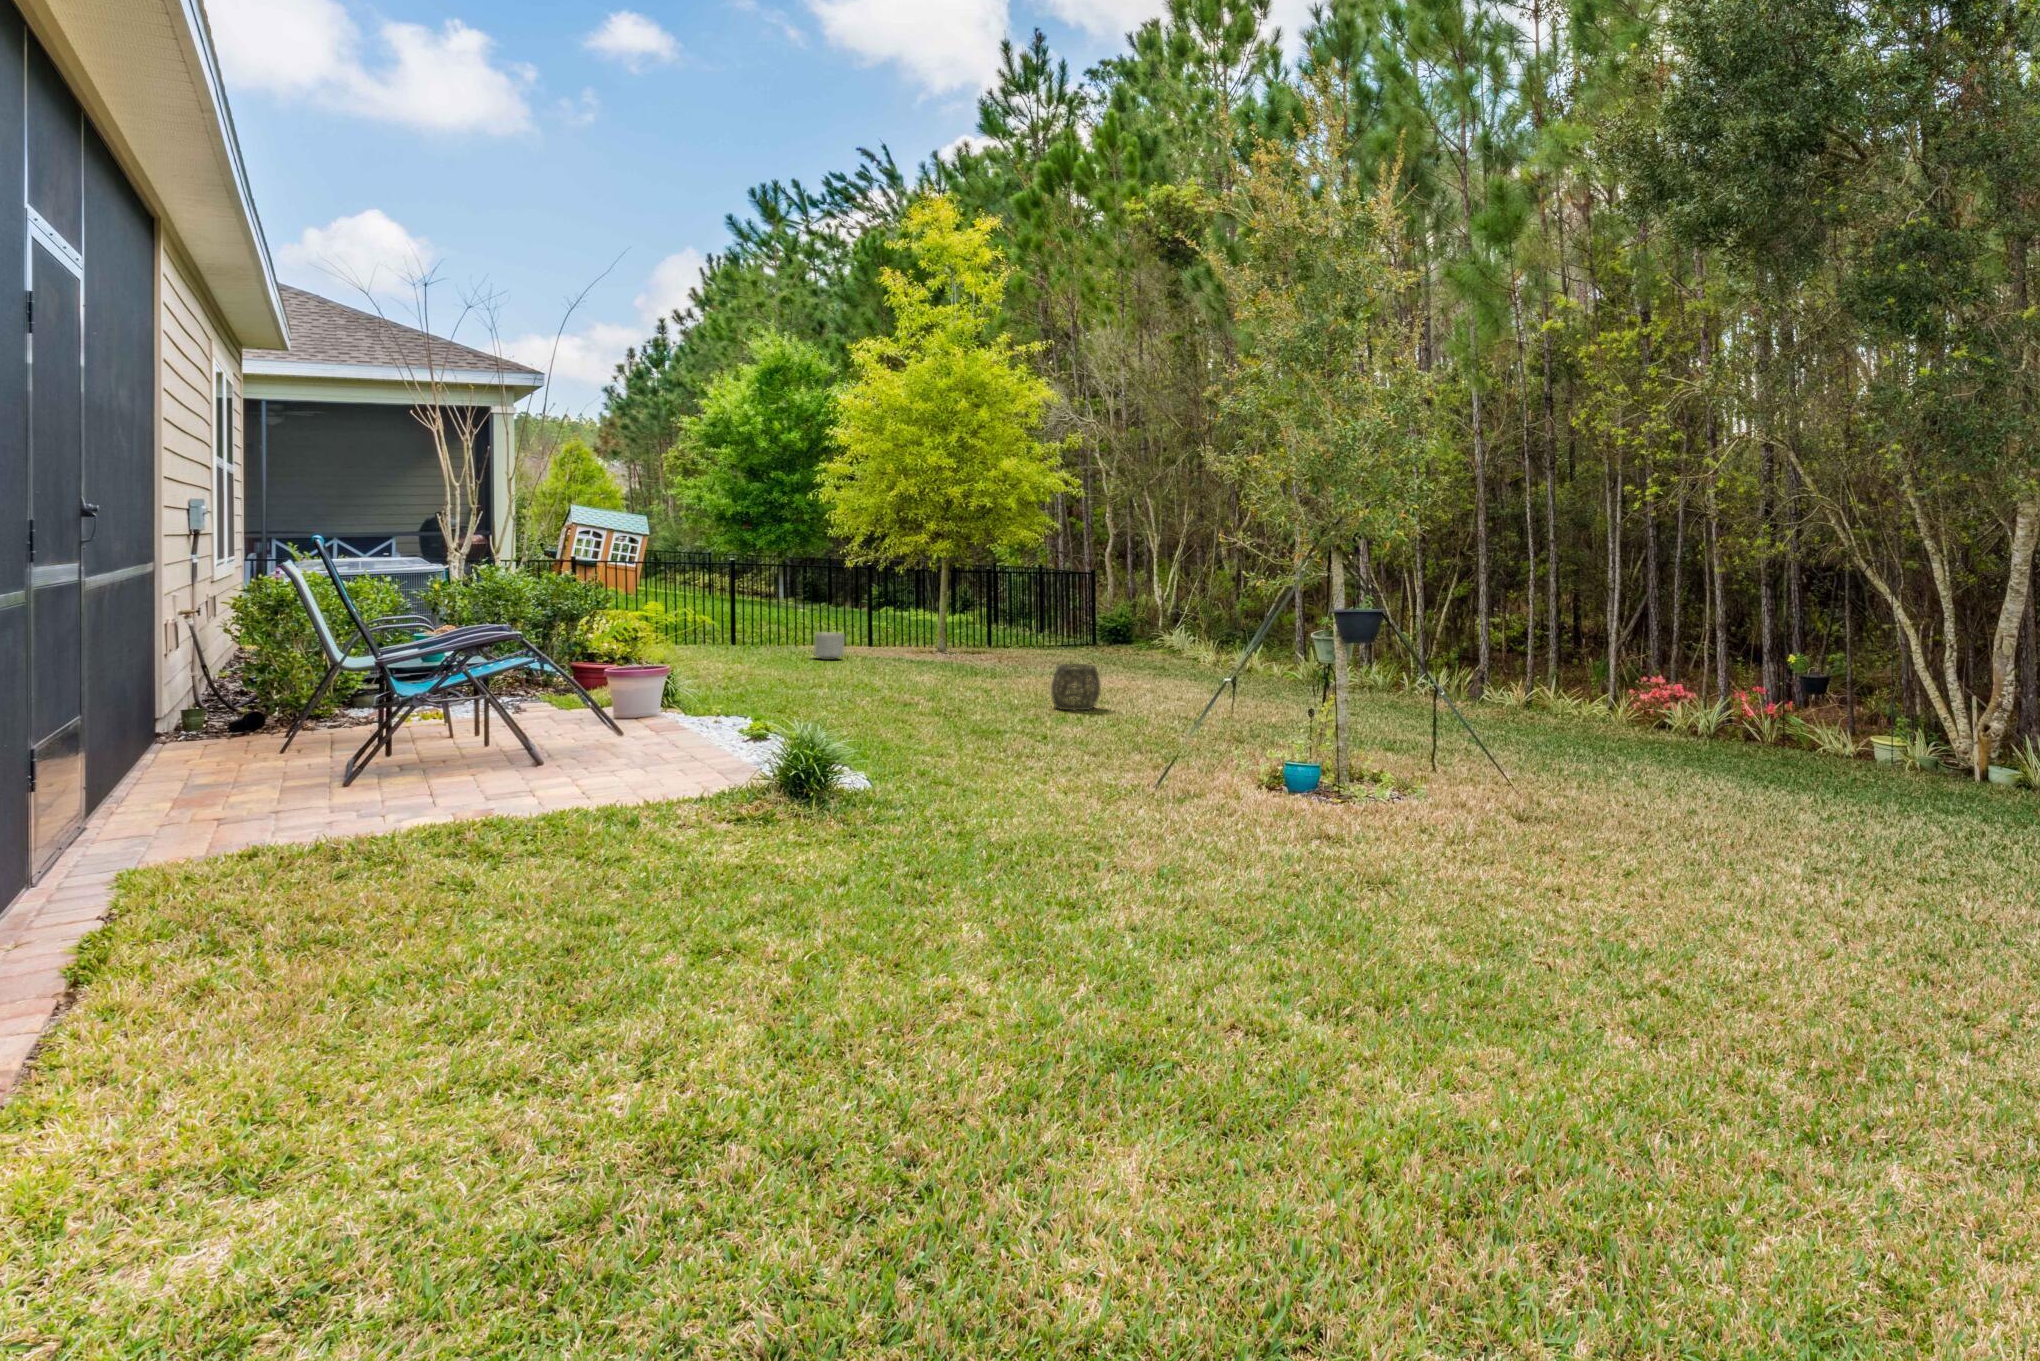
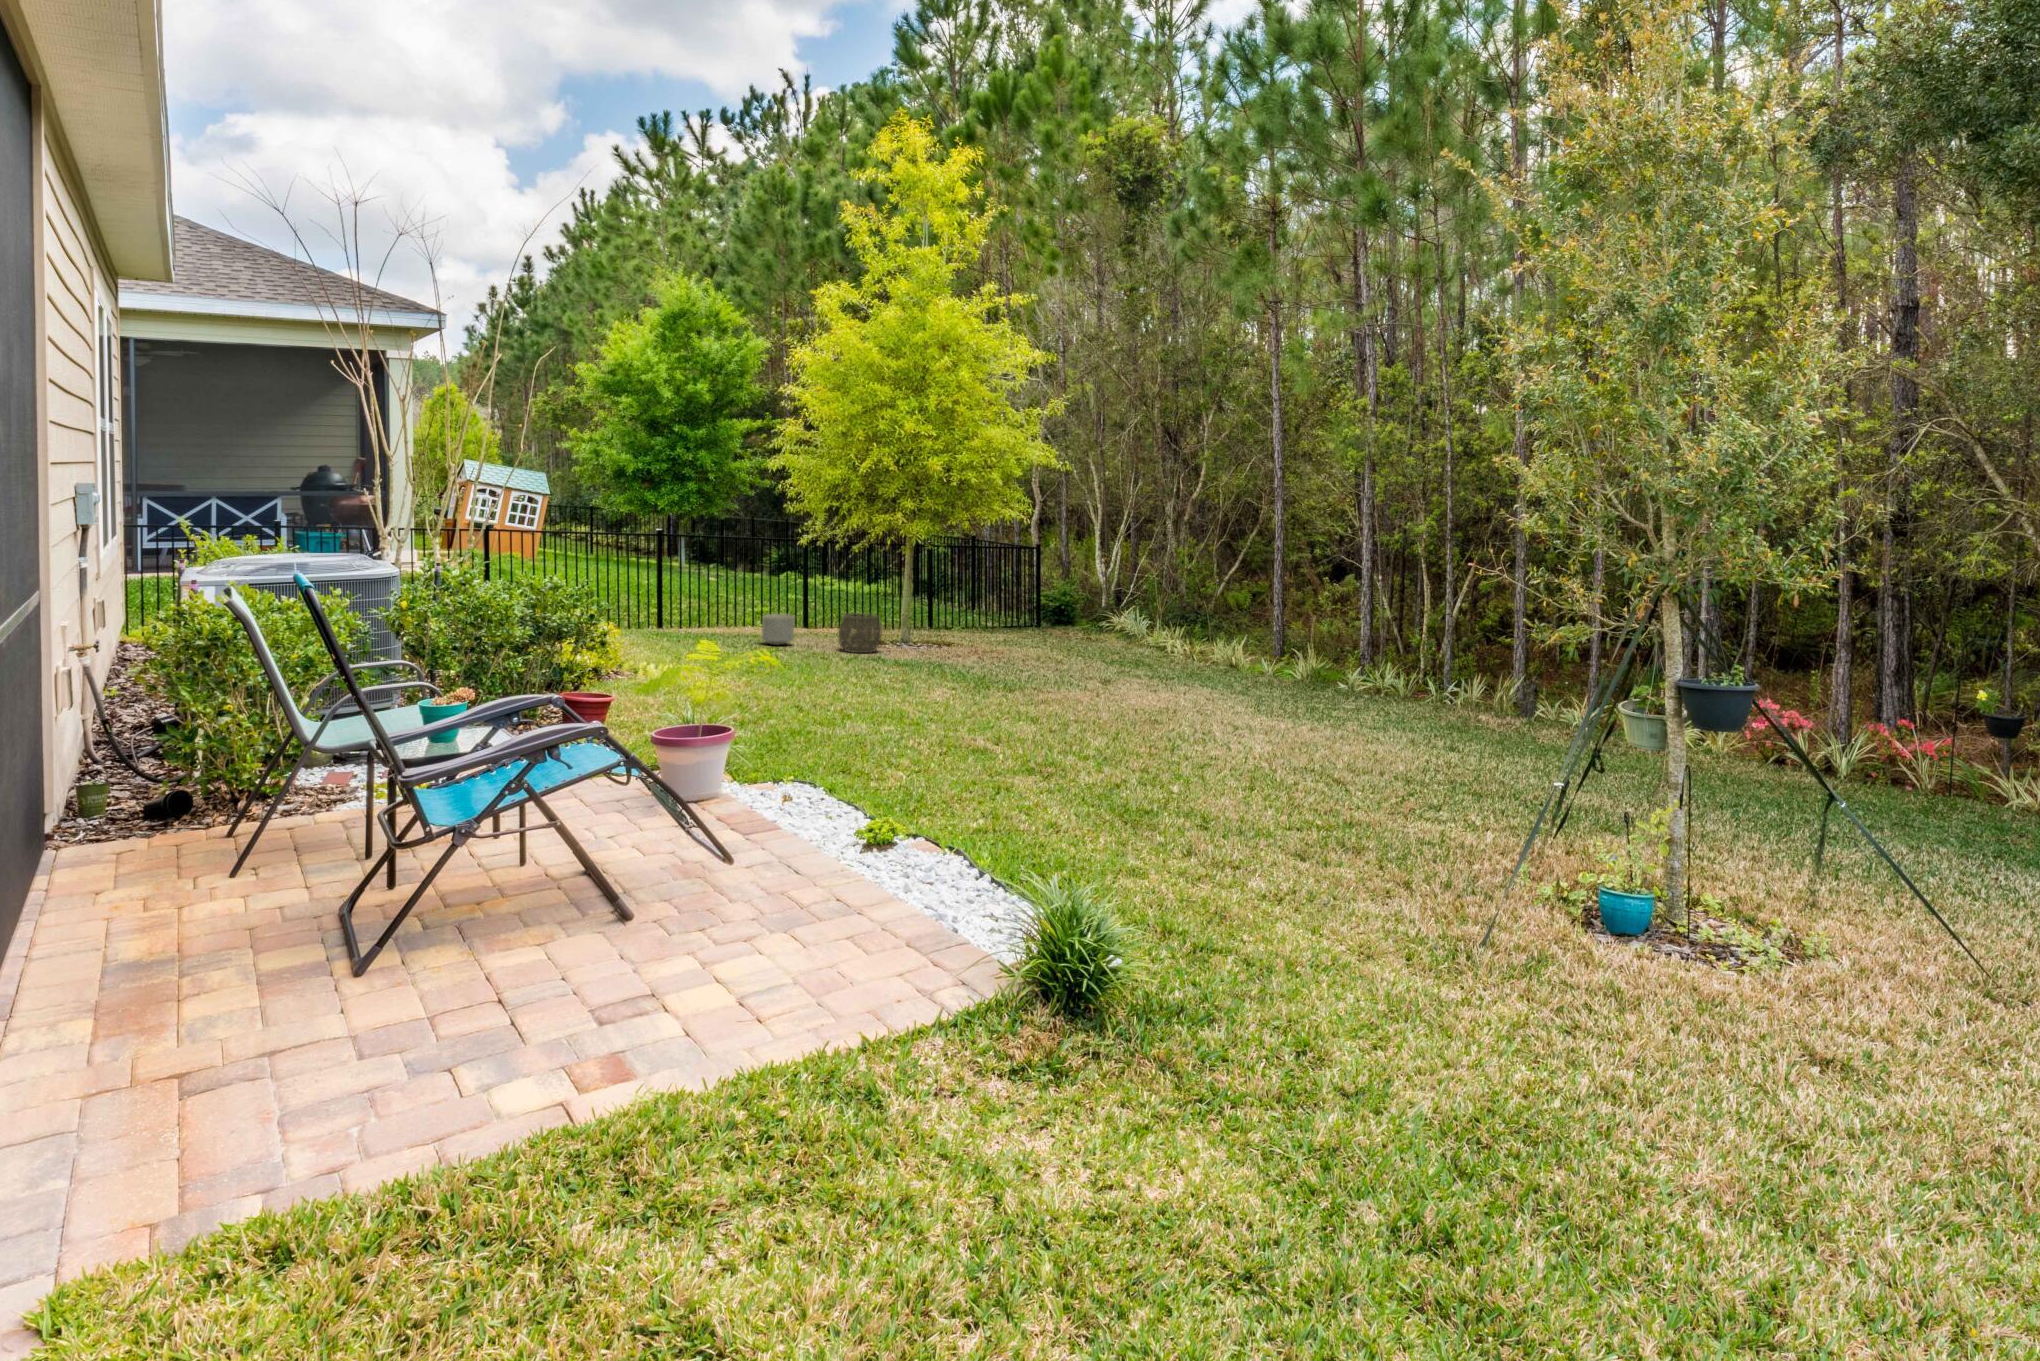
woven basket: present [1051,664,1100,710] -> present [838,613,881,653]

